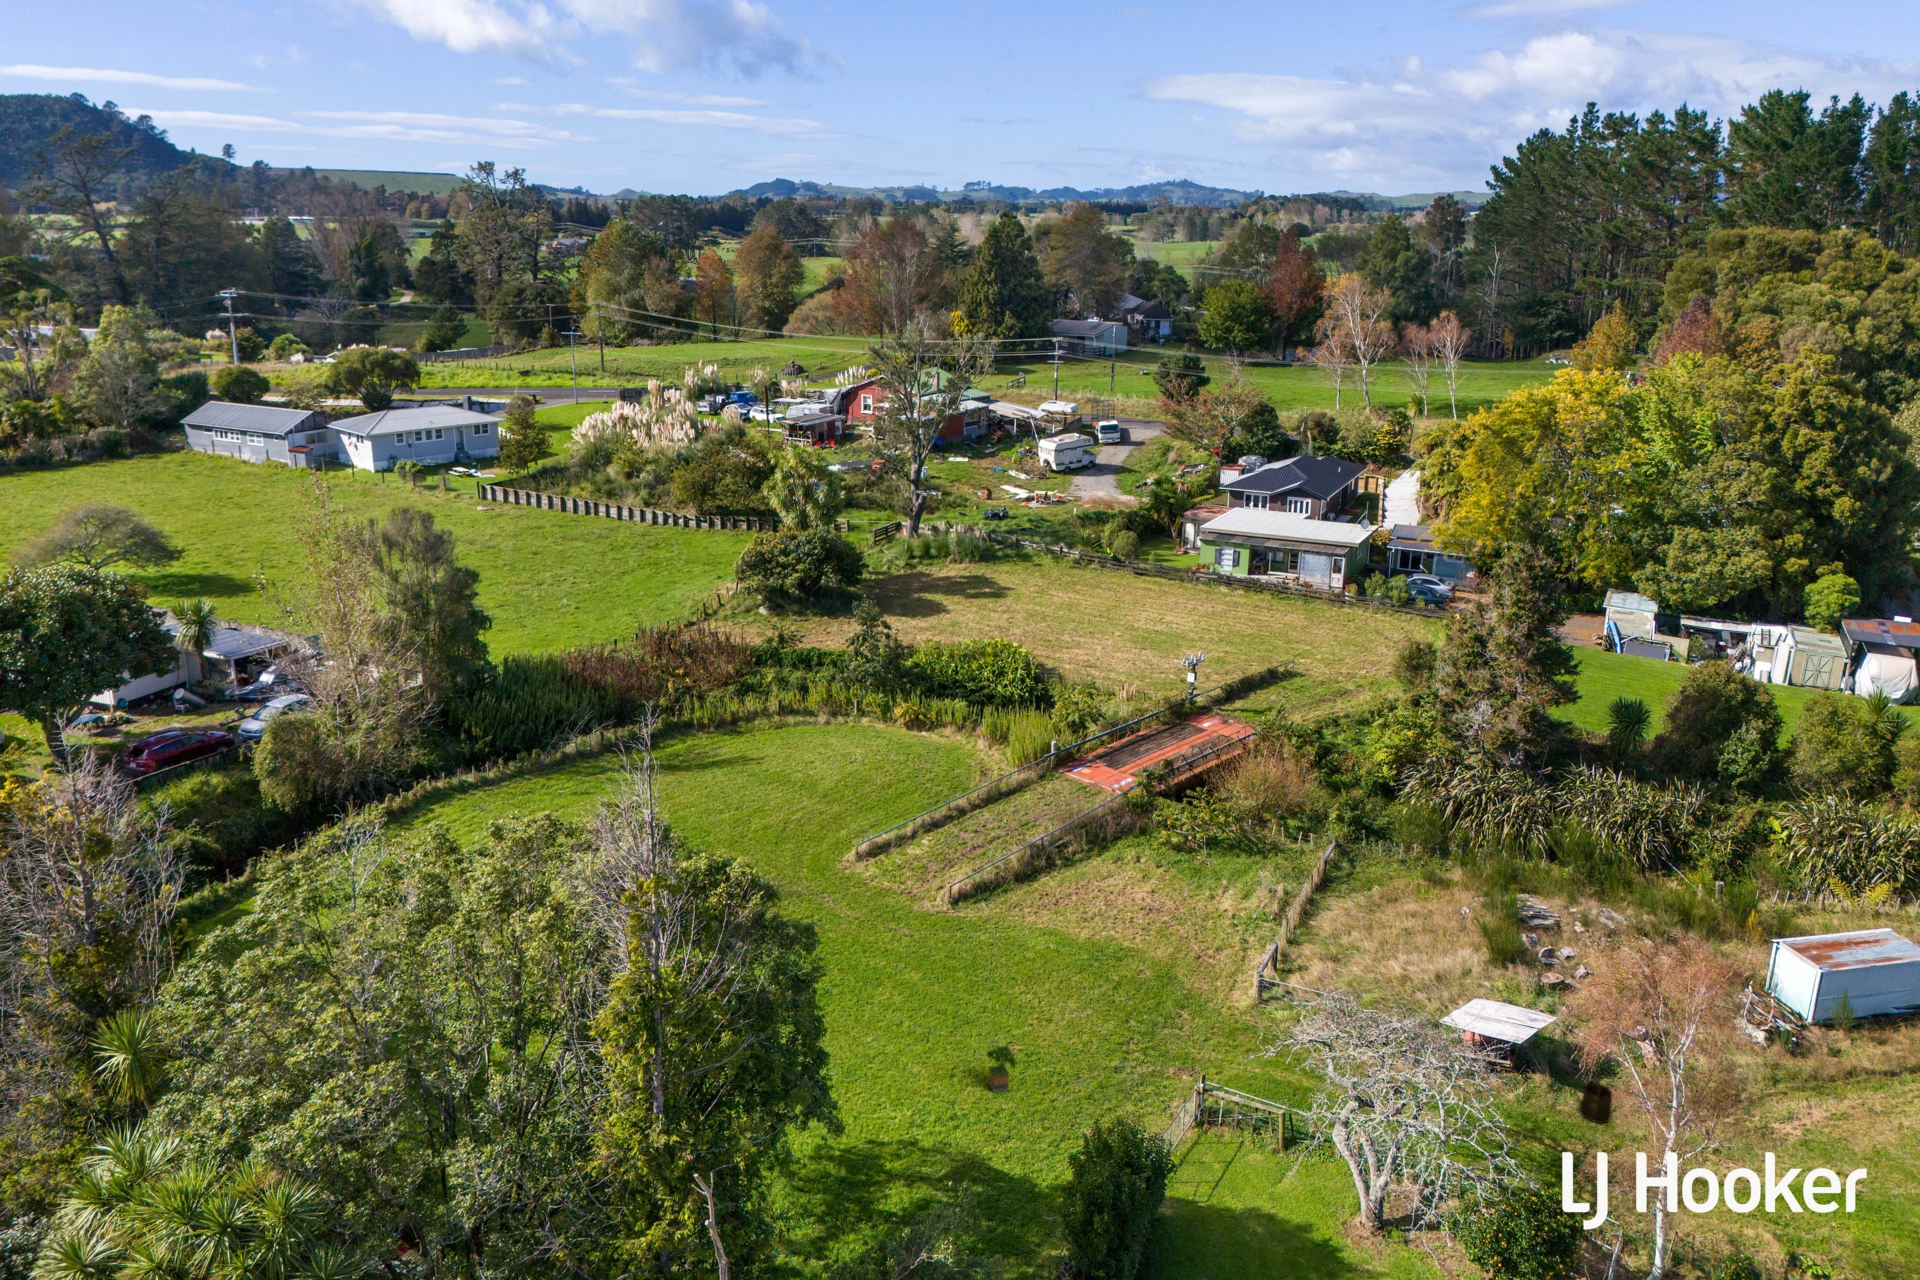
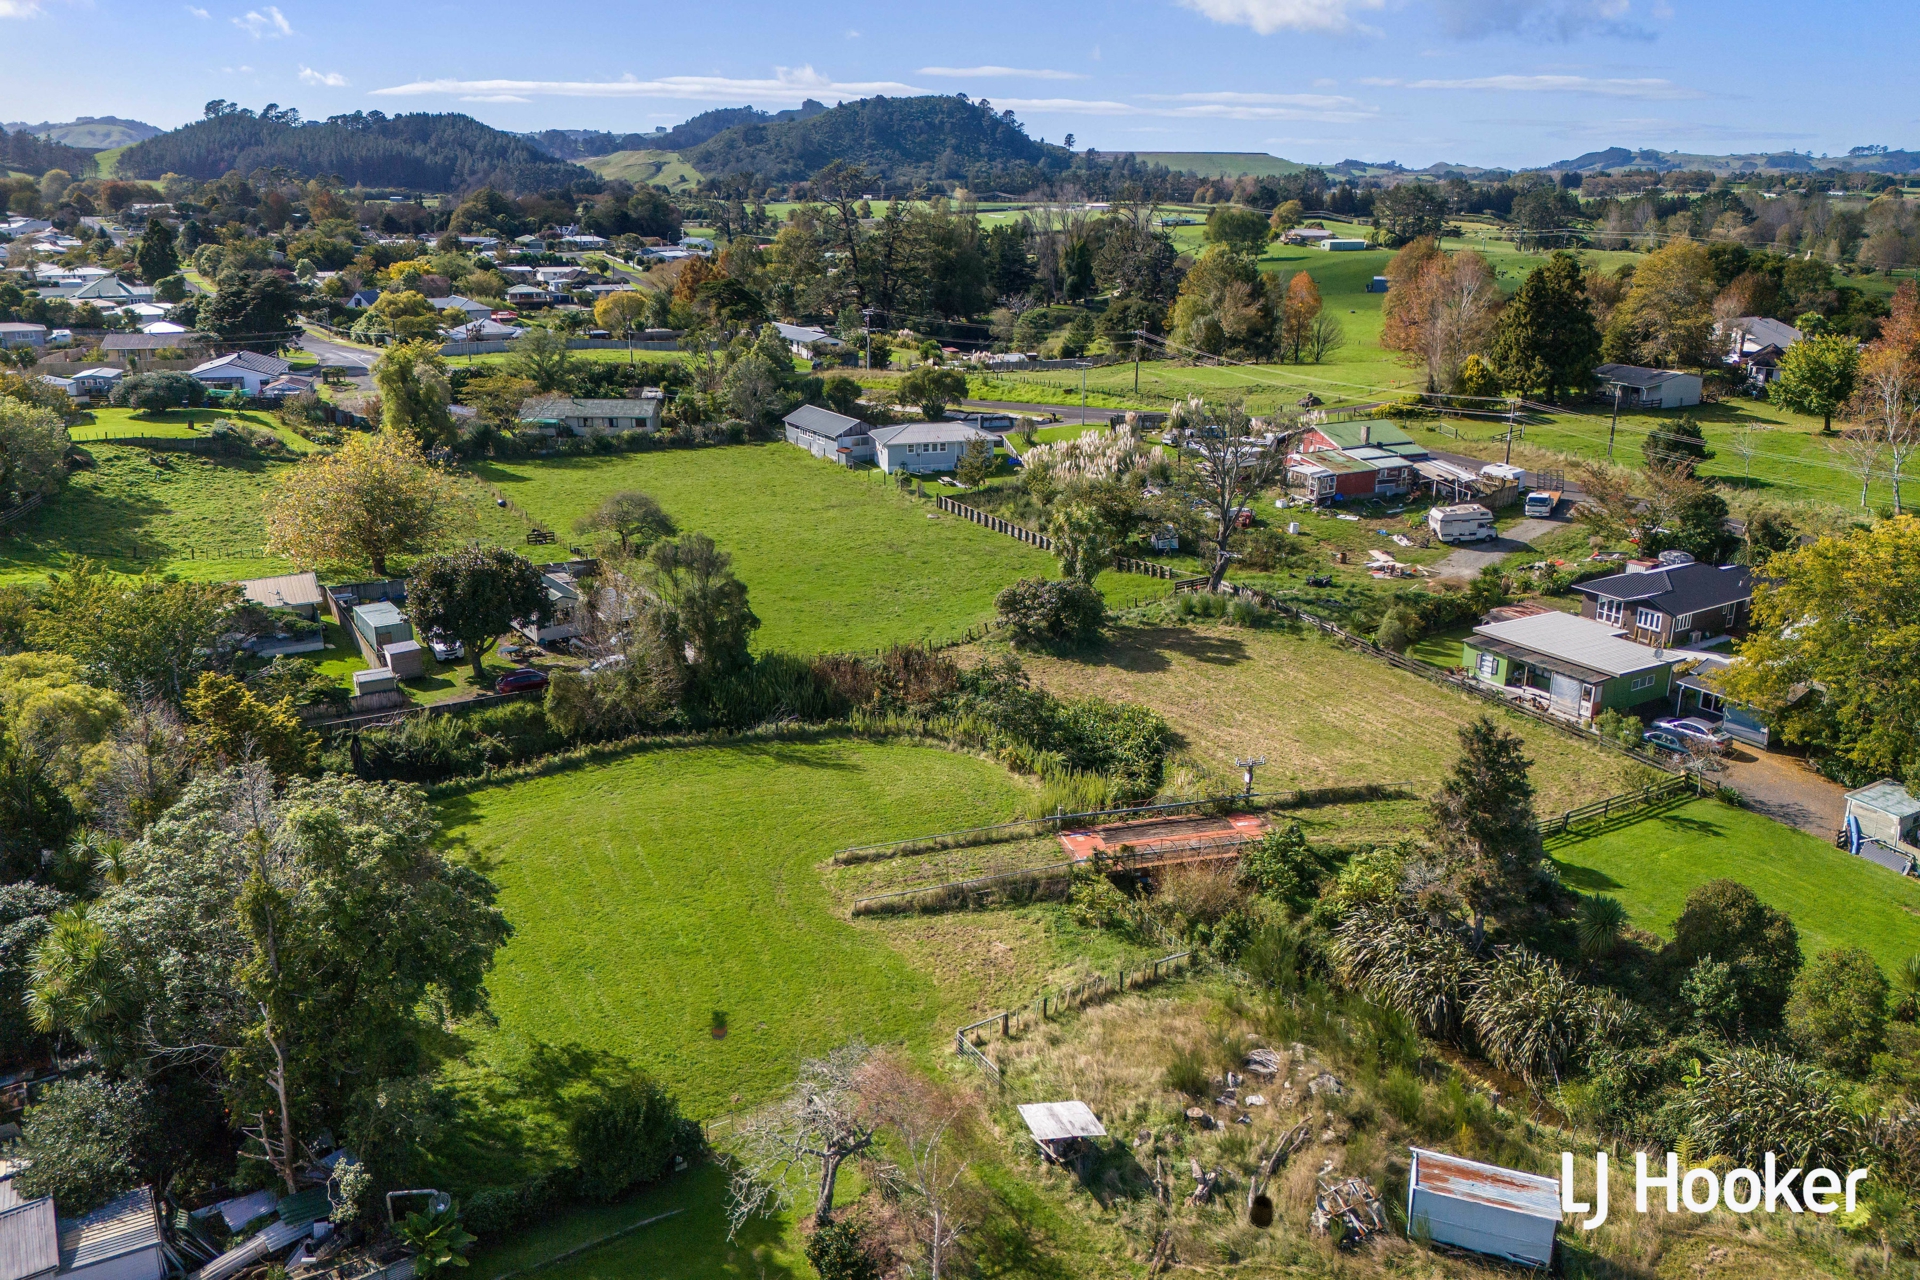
bucket: present [1579,1081,1613,1123] -> present [1249,1193,1274,1228]

